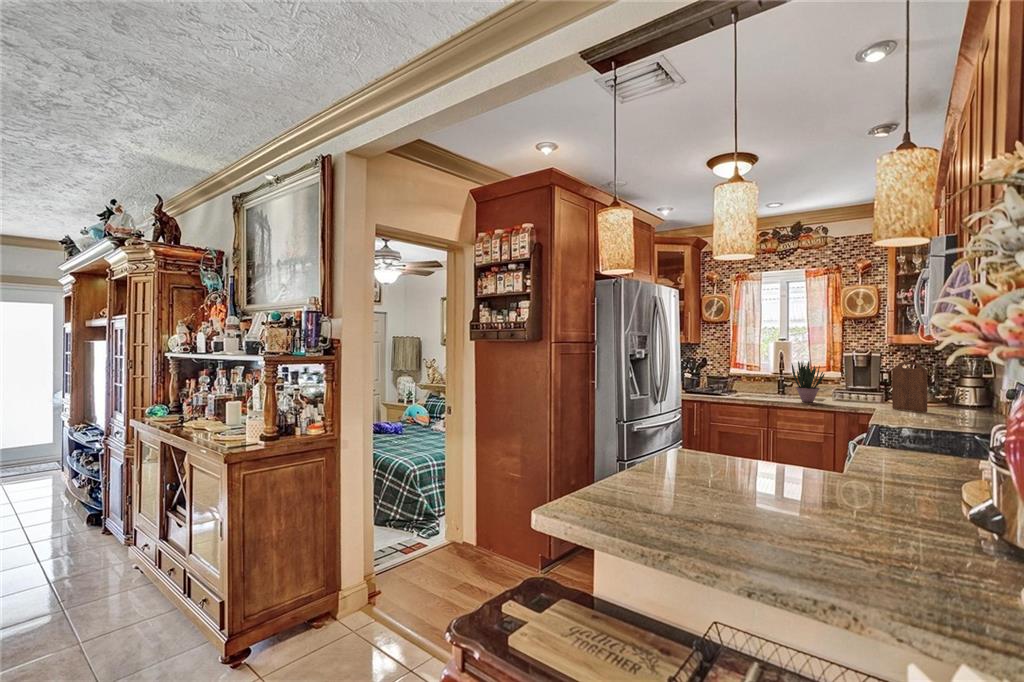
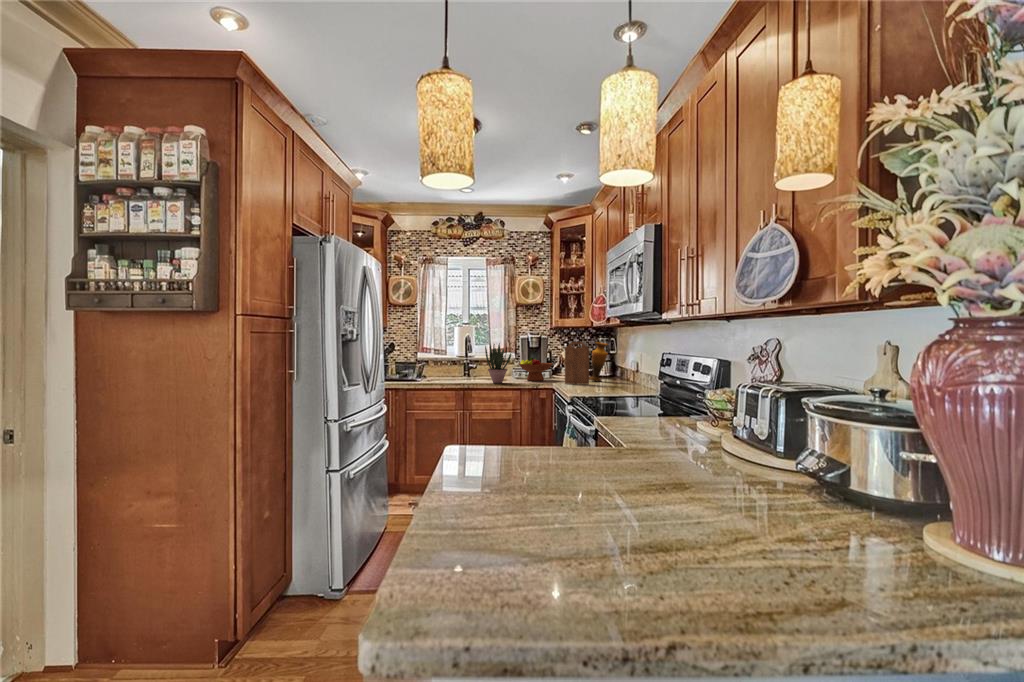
vase: none [934,362,965,410] -> present [589,342,608,382]
fruit bowl: none [837,377,885,403] -> present [518,358,552,381]

